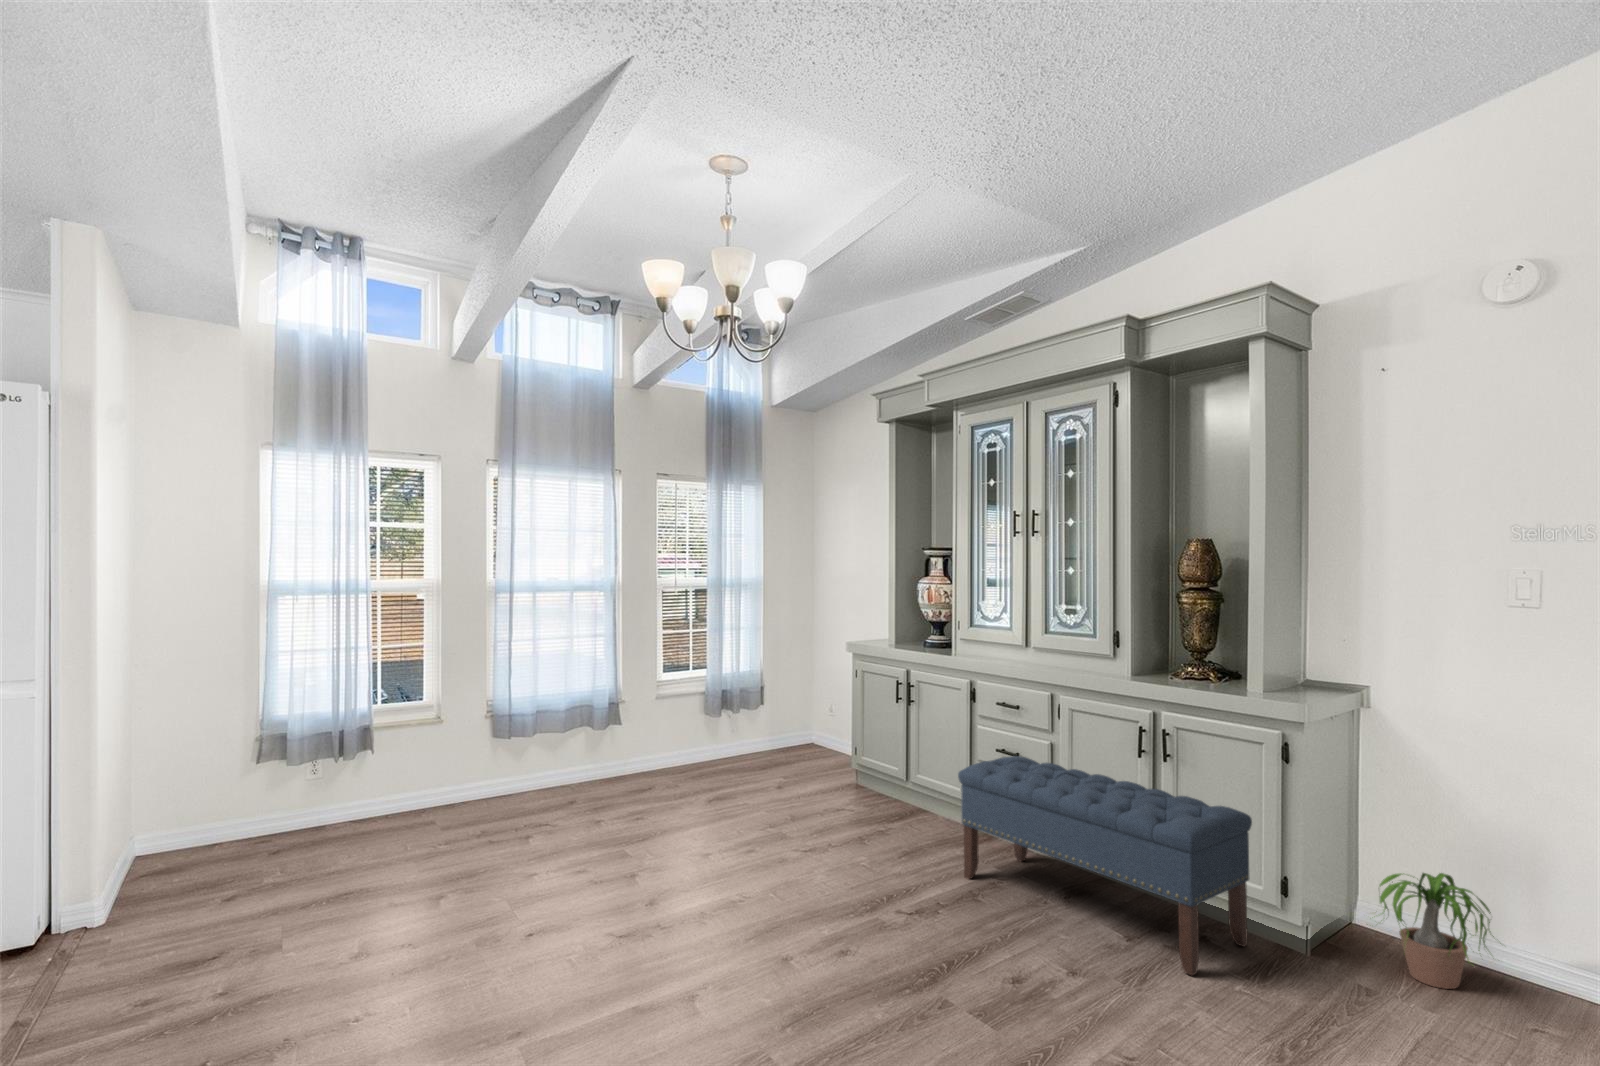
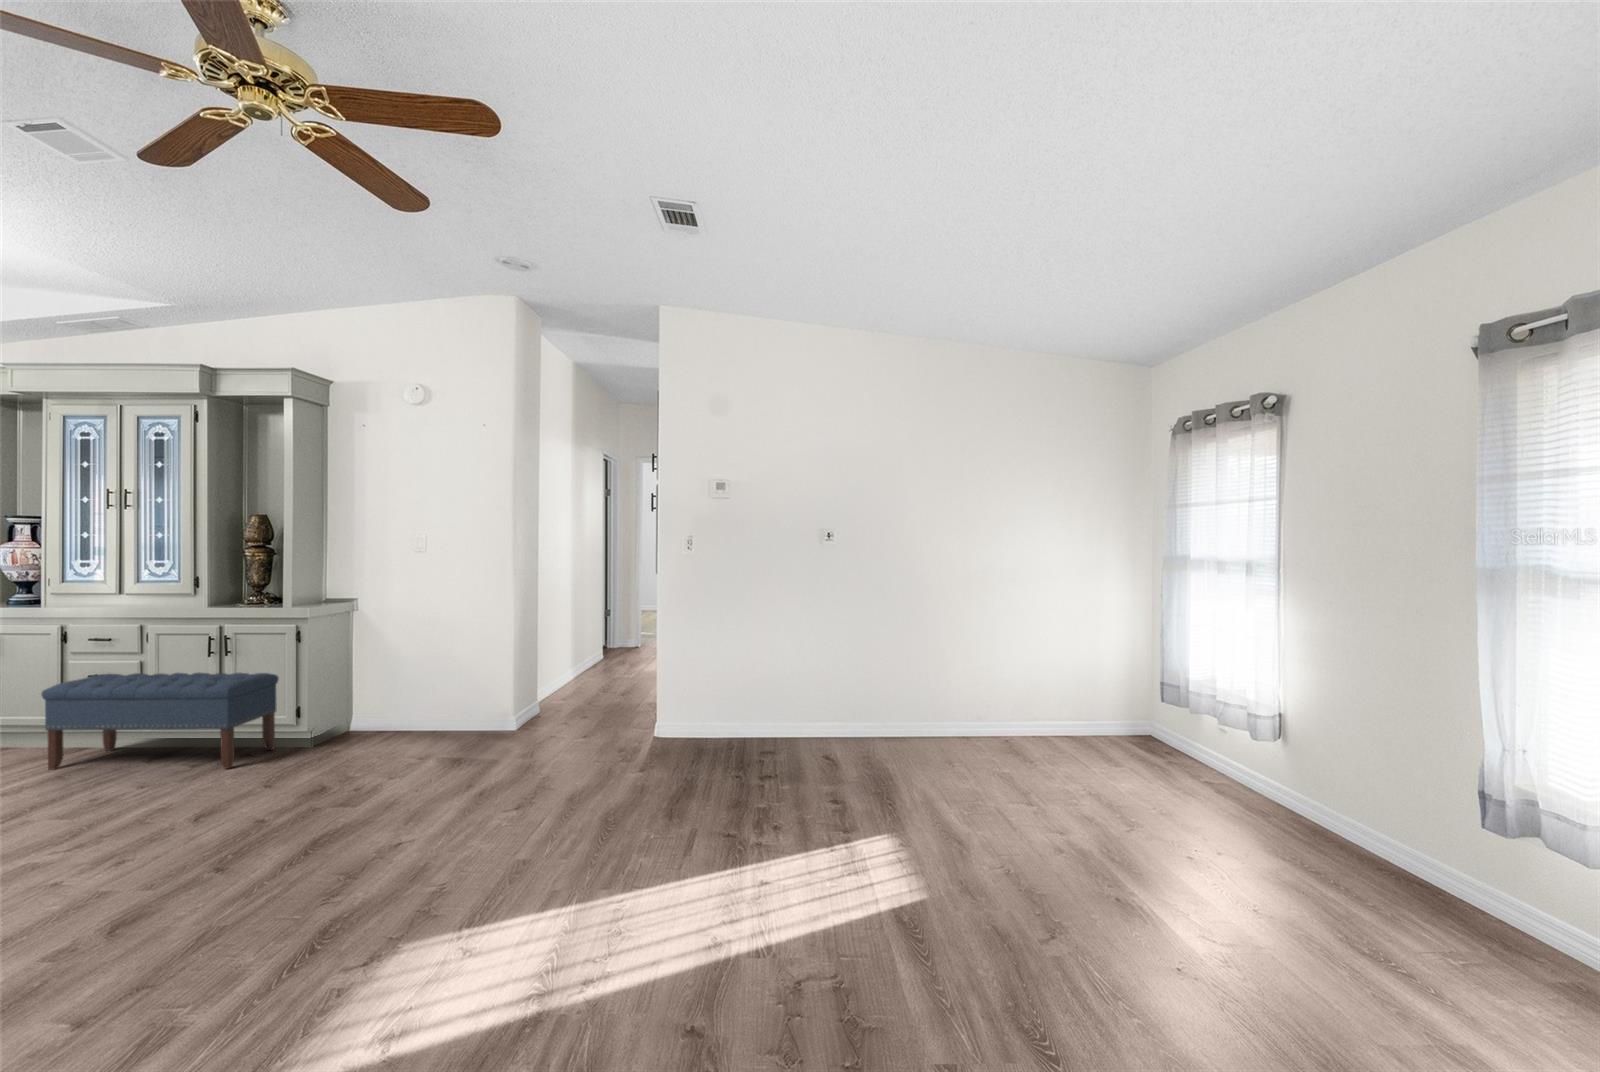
potted plant: present [1380,873,1494,989] -> none [337,684,407,739]

